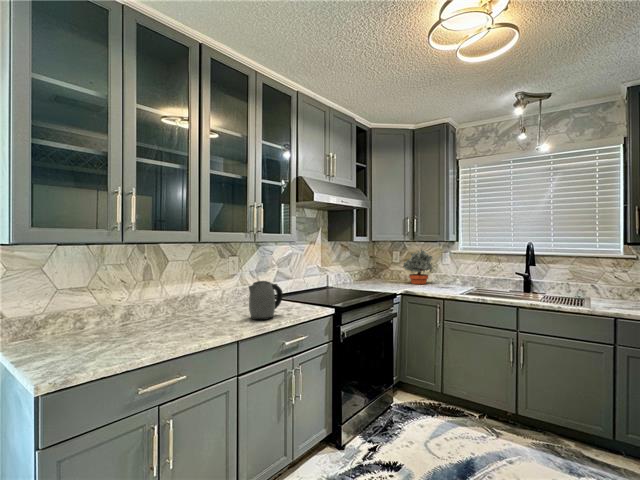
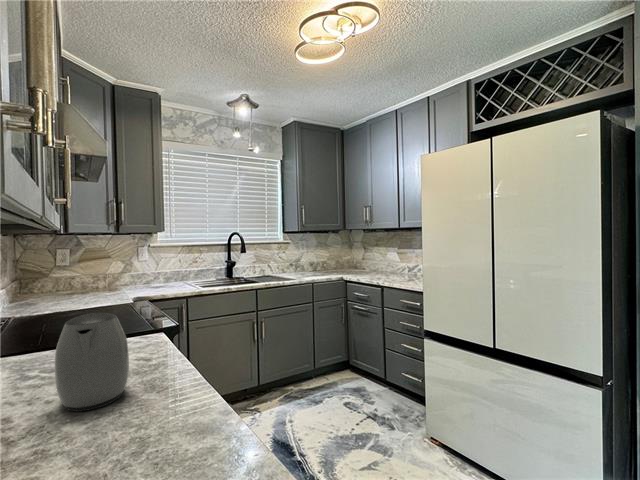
potted plant: present [403,250,432,284] -> none [90,243,131,290]

